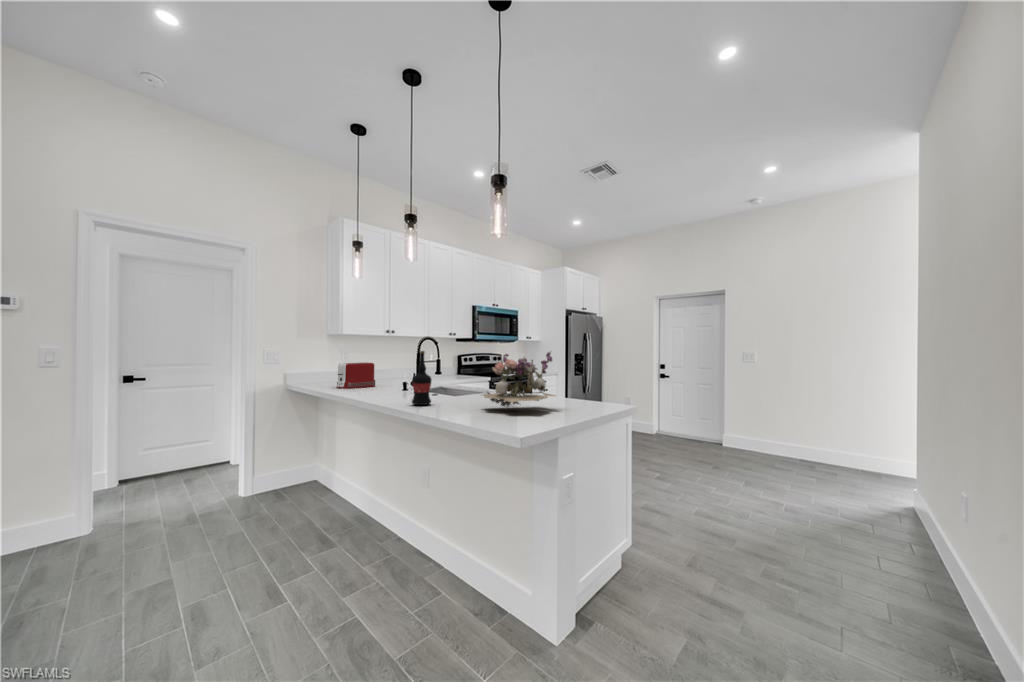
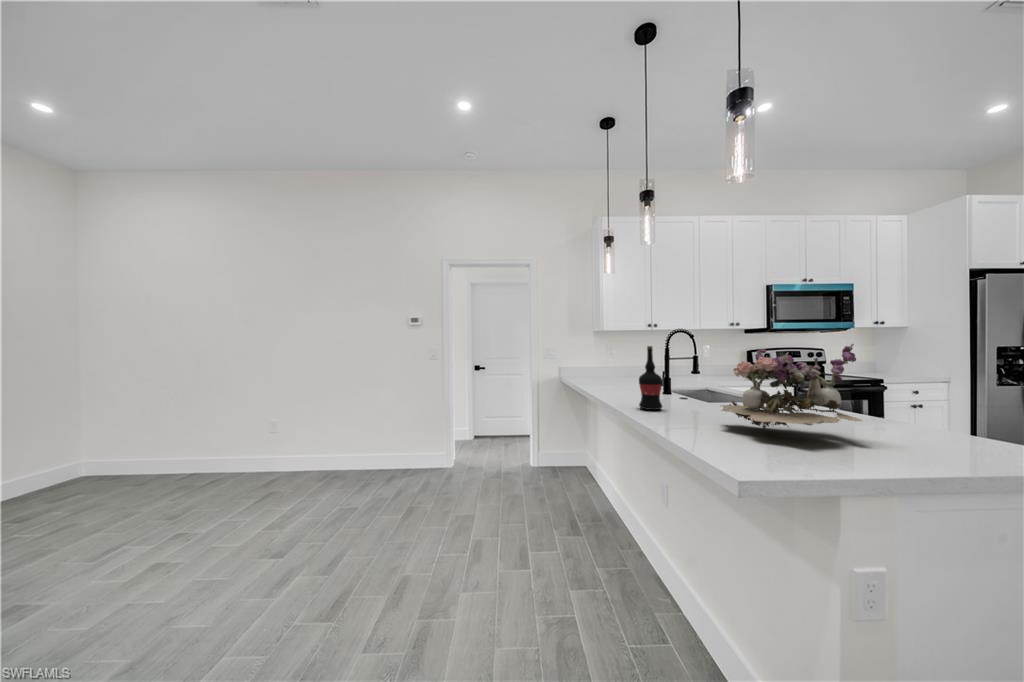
toaster: present [337,363,375,389] -> none [595,358,633,384]

